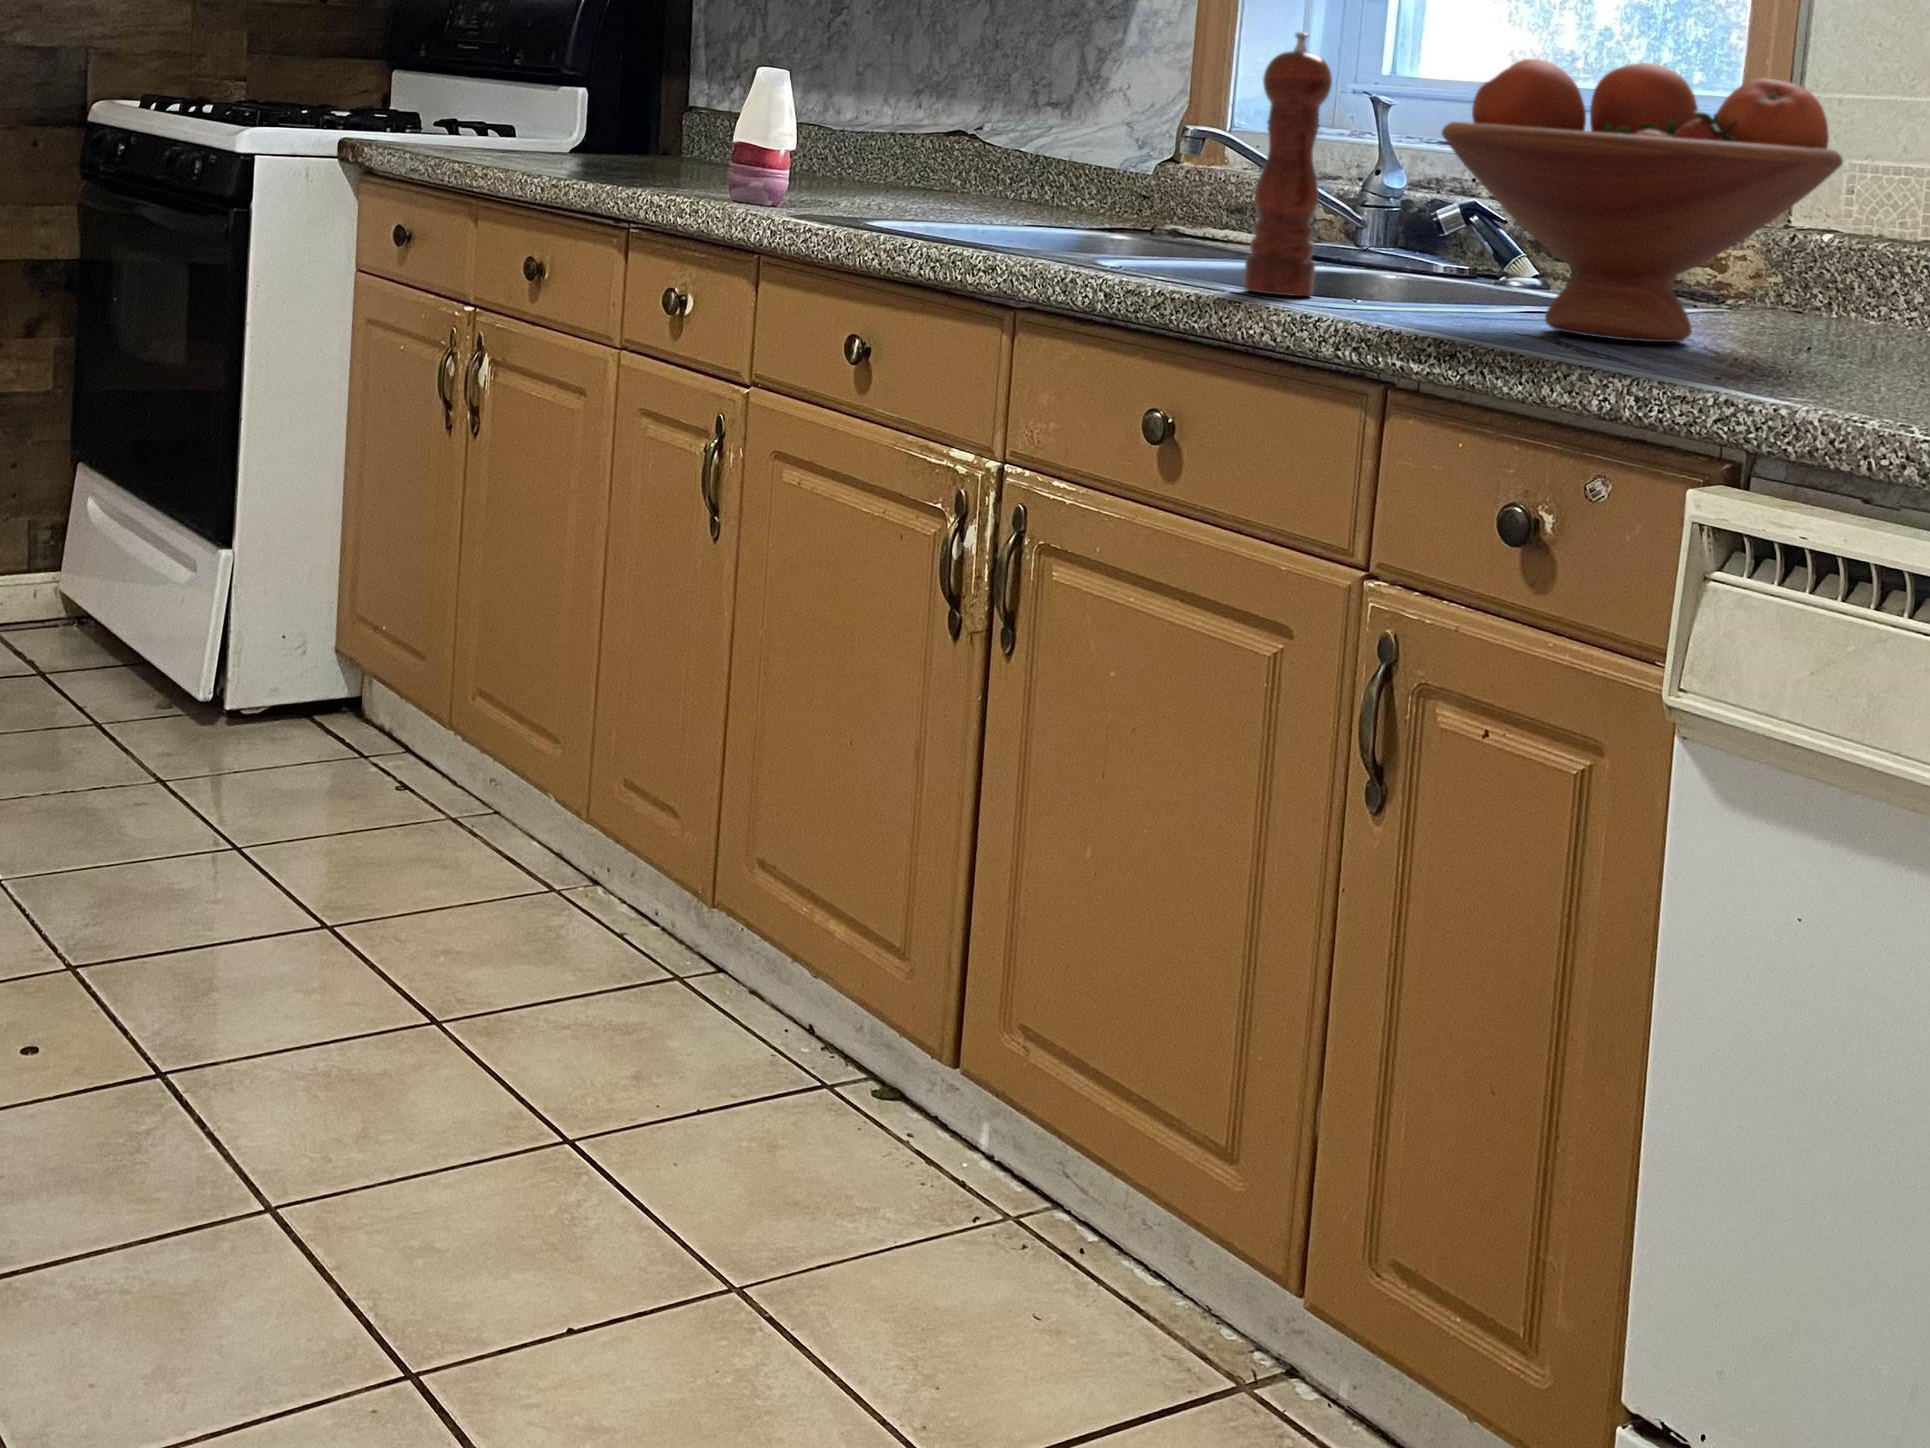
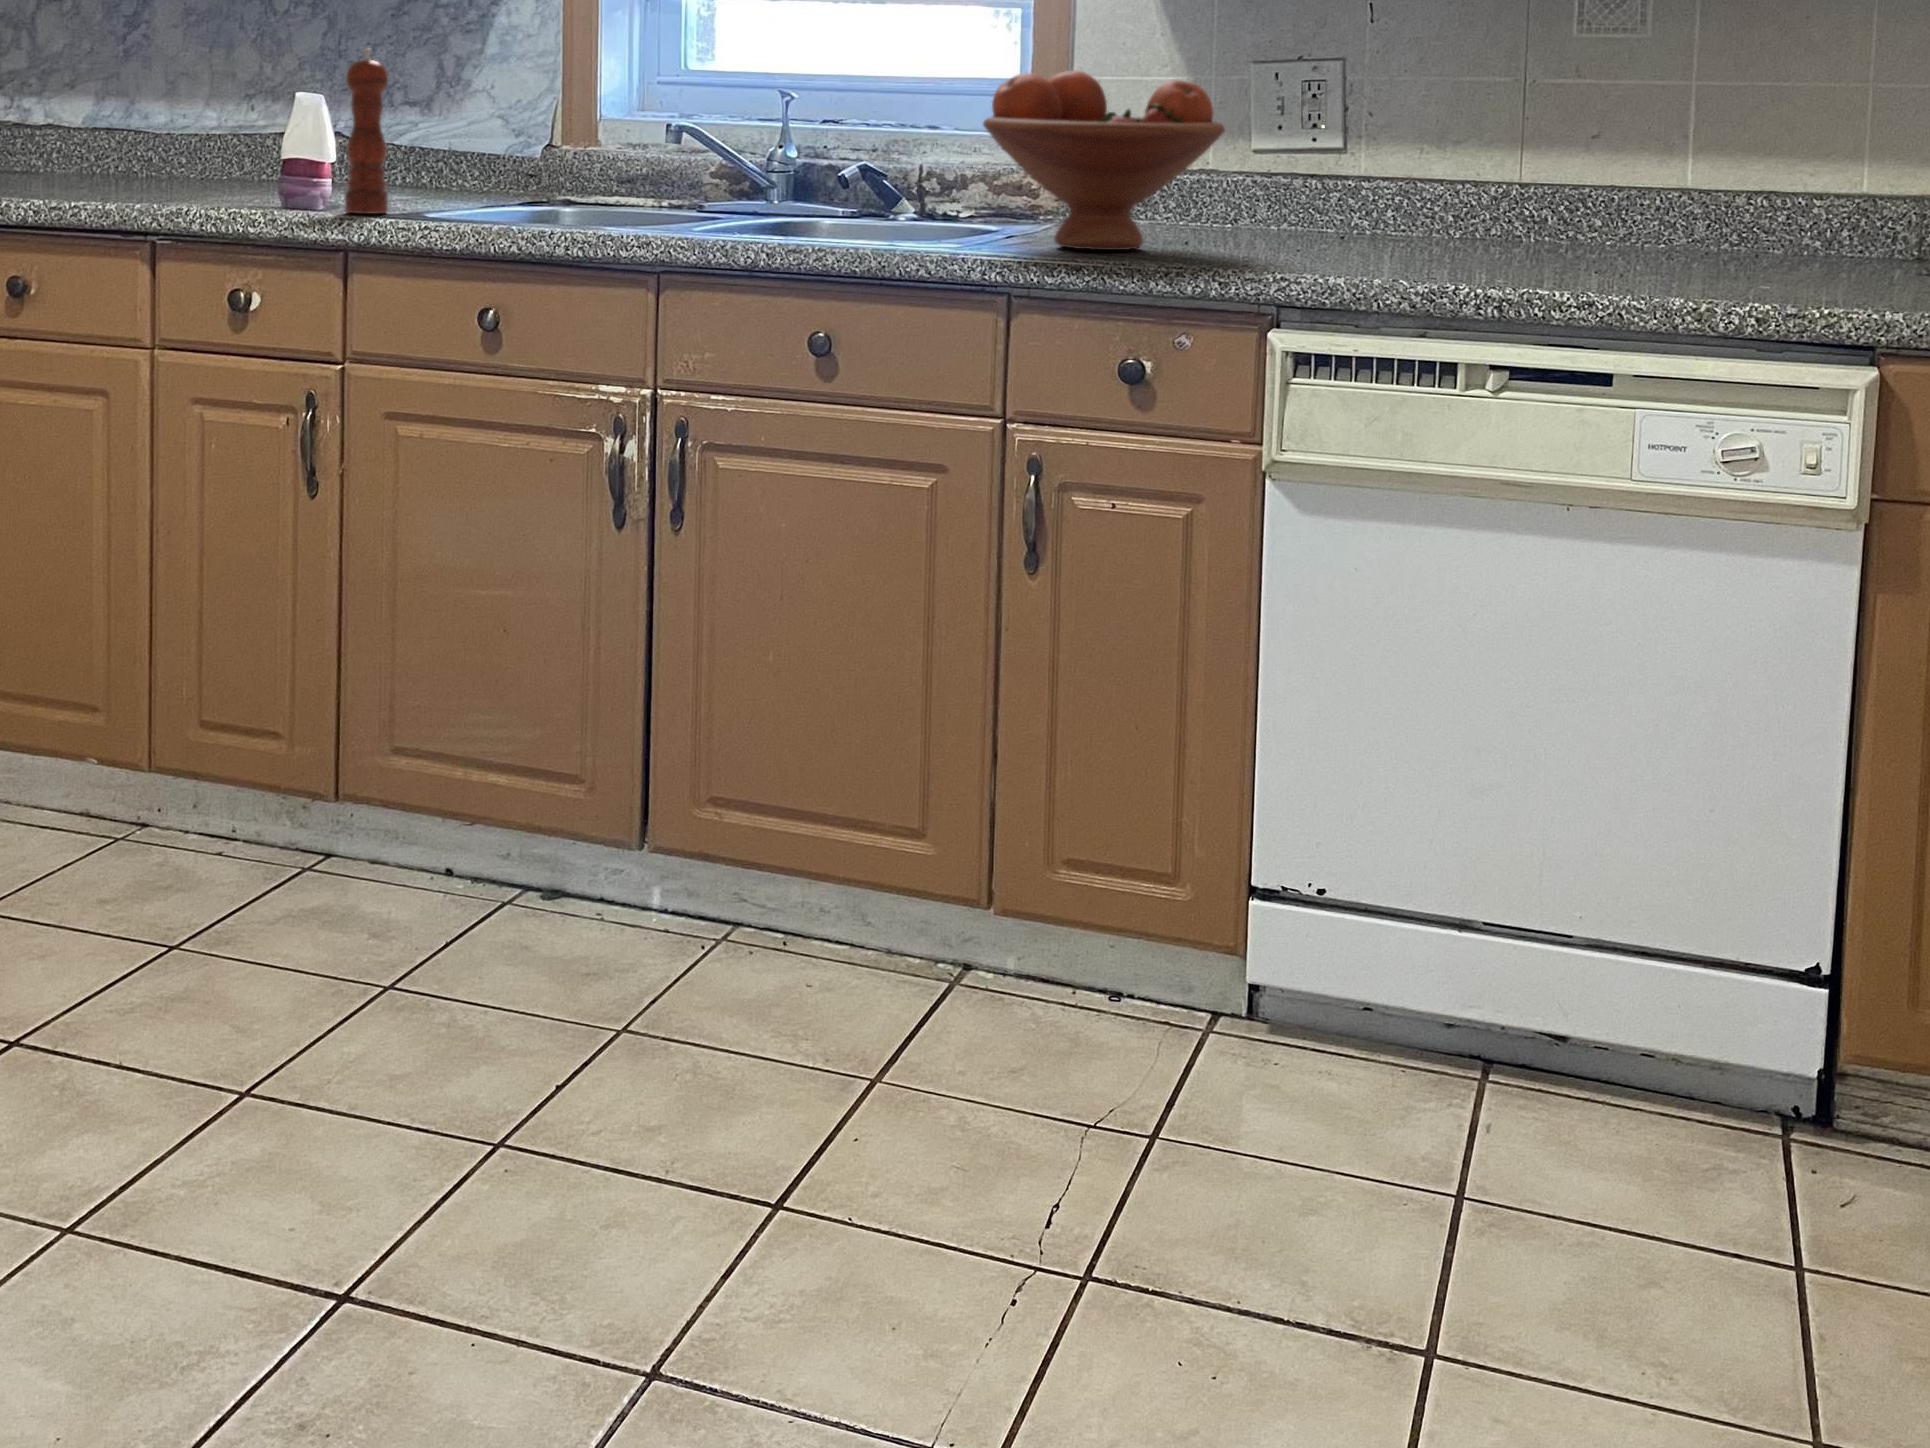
pepper mill: present [1243,32,1332,296] -> present [345,48,388,214]

